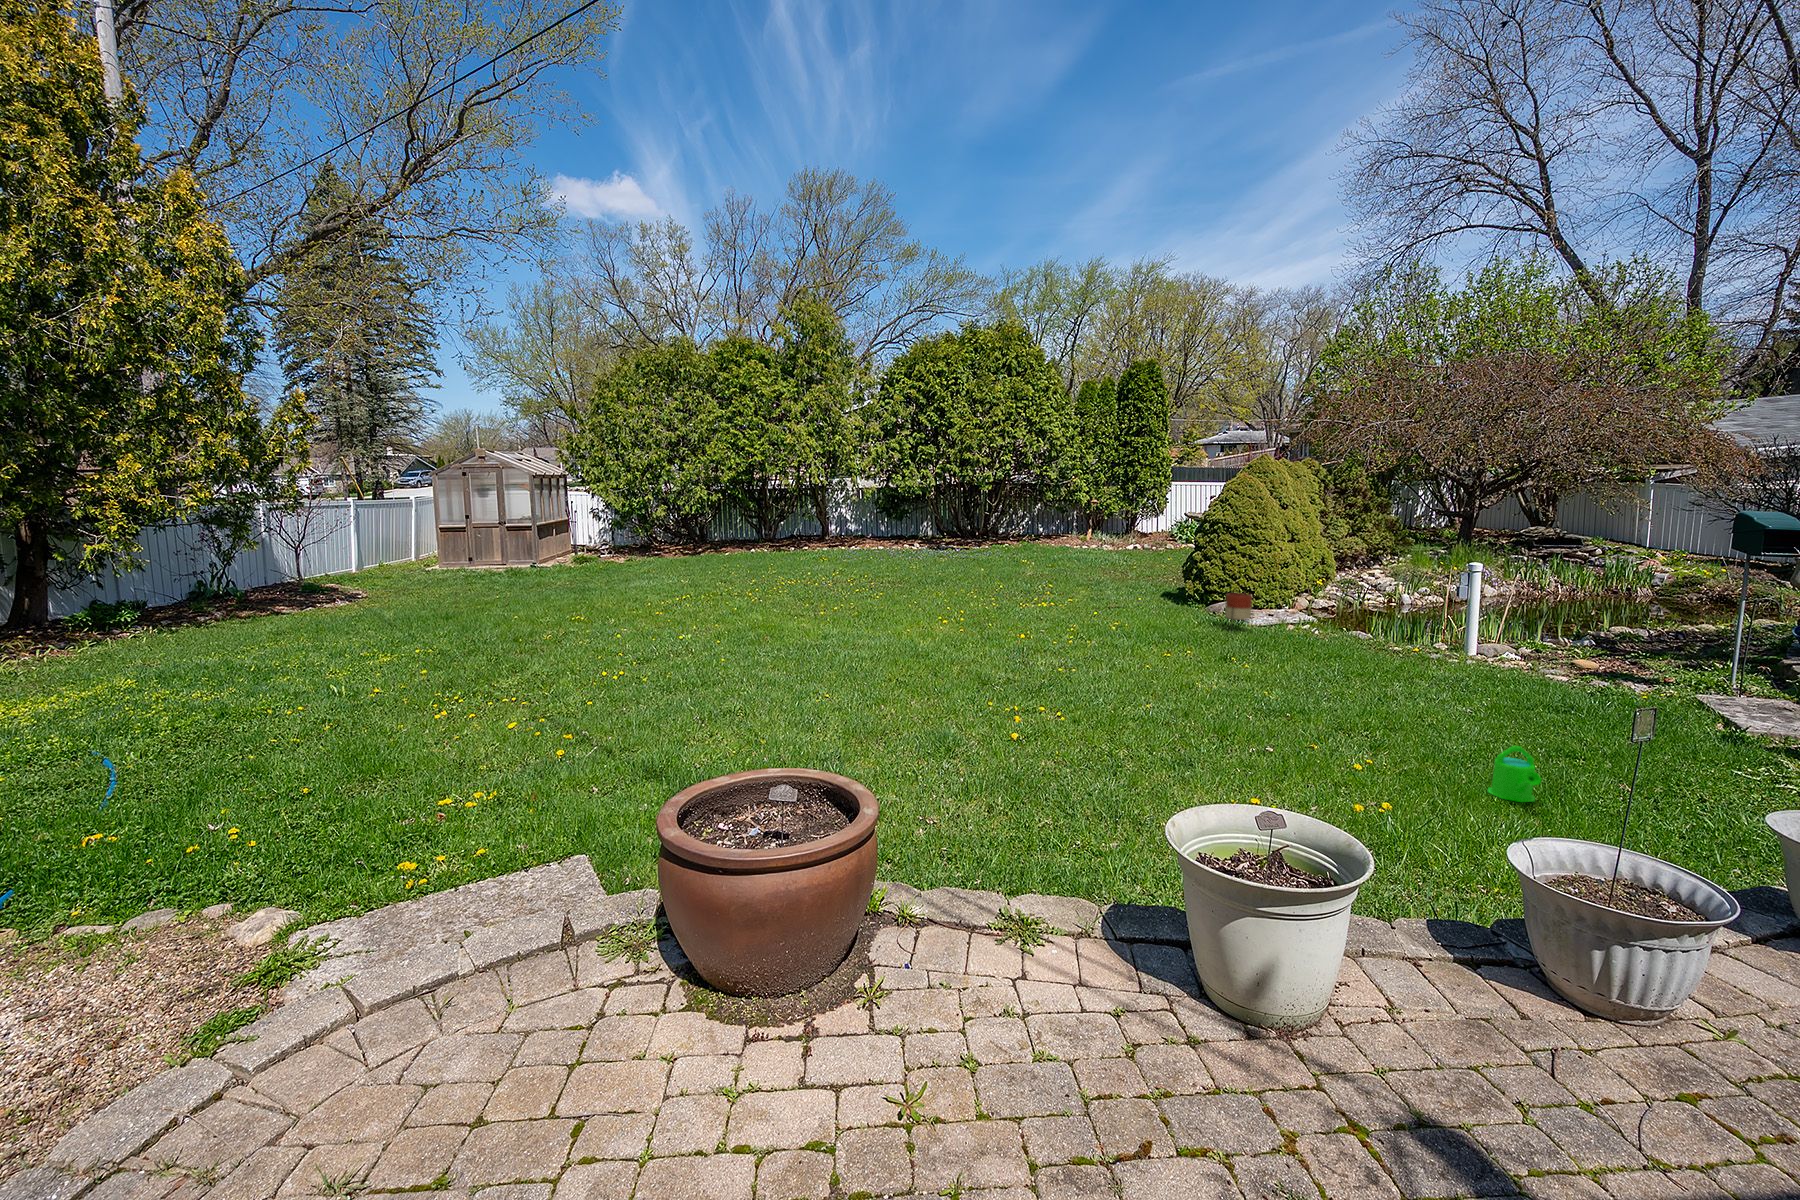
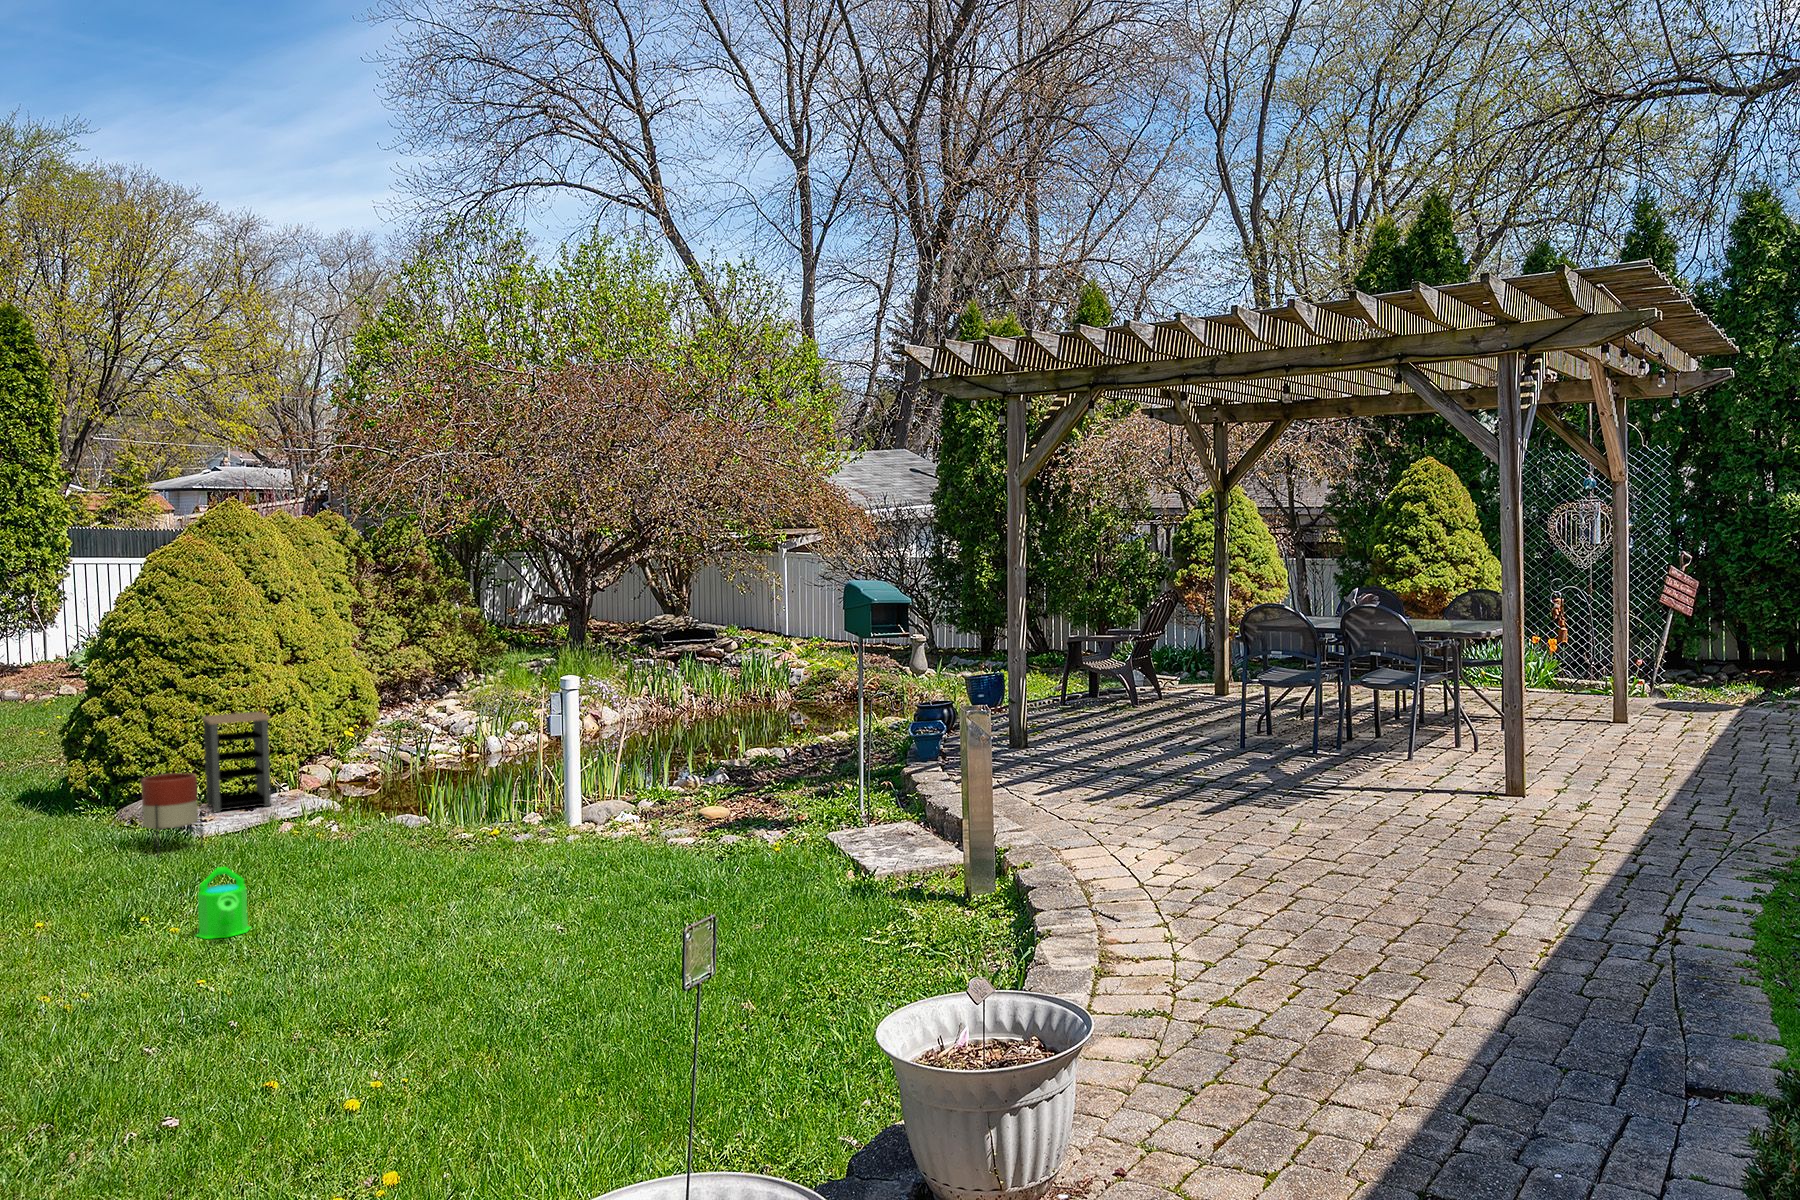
side table: none [1247,566,1286,616] -> present [202,711,271,812]
watering can: present [1488,746,1541,802] -> present [196,867,251,939]

